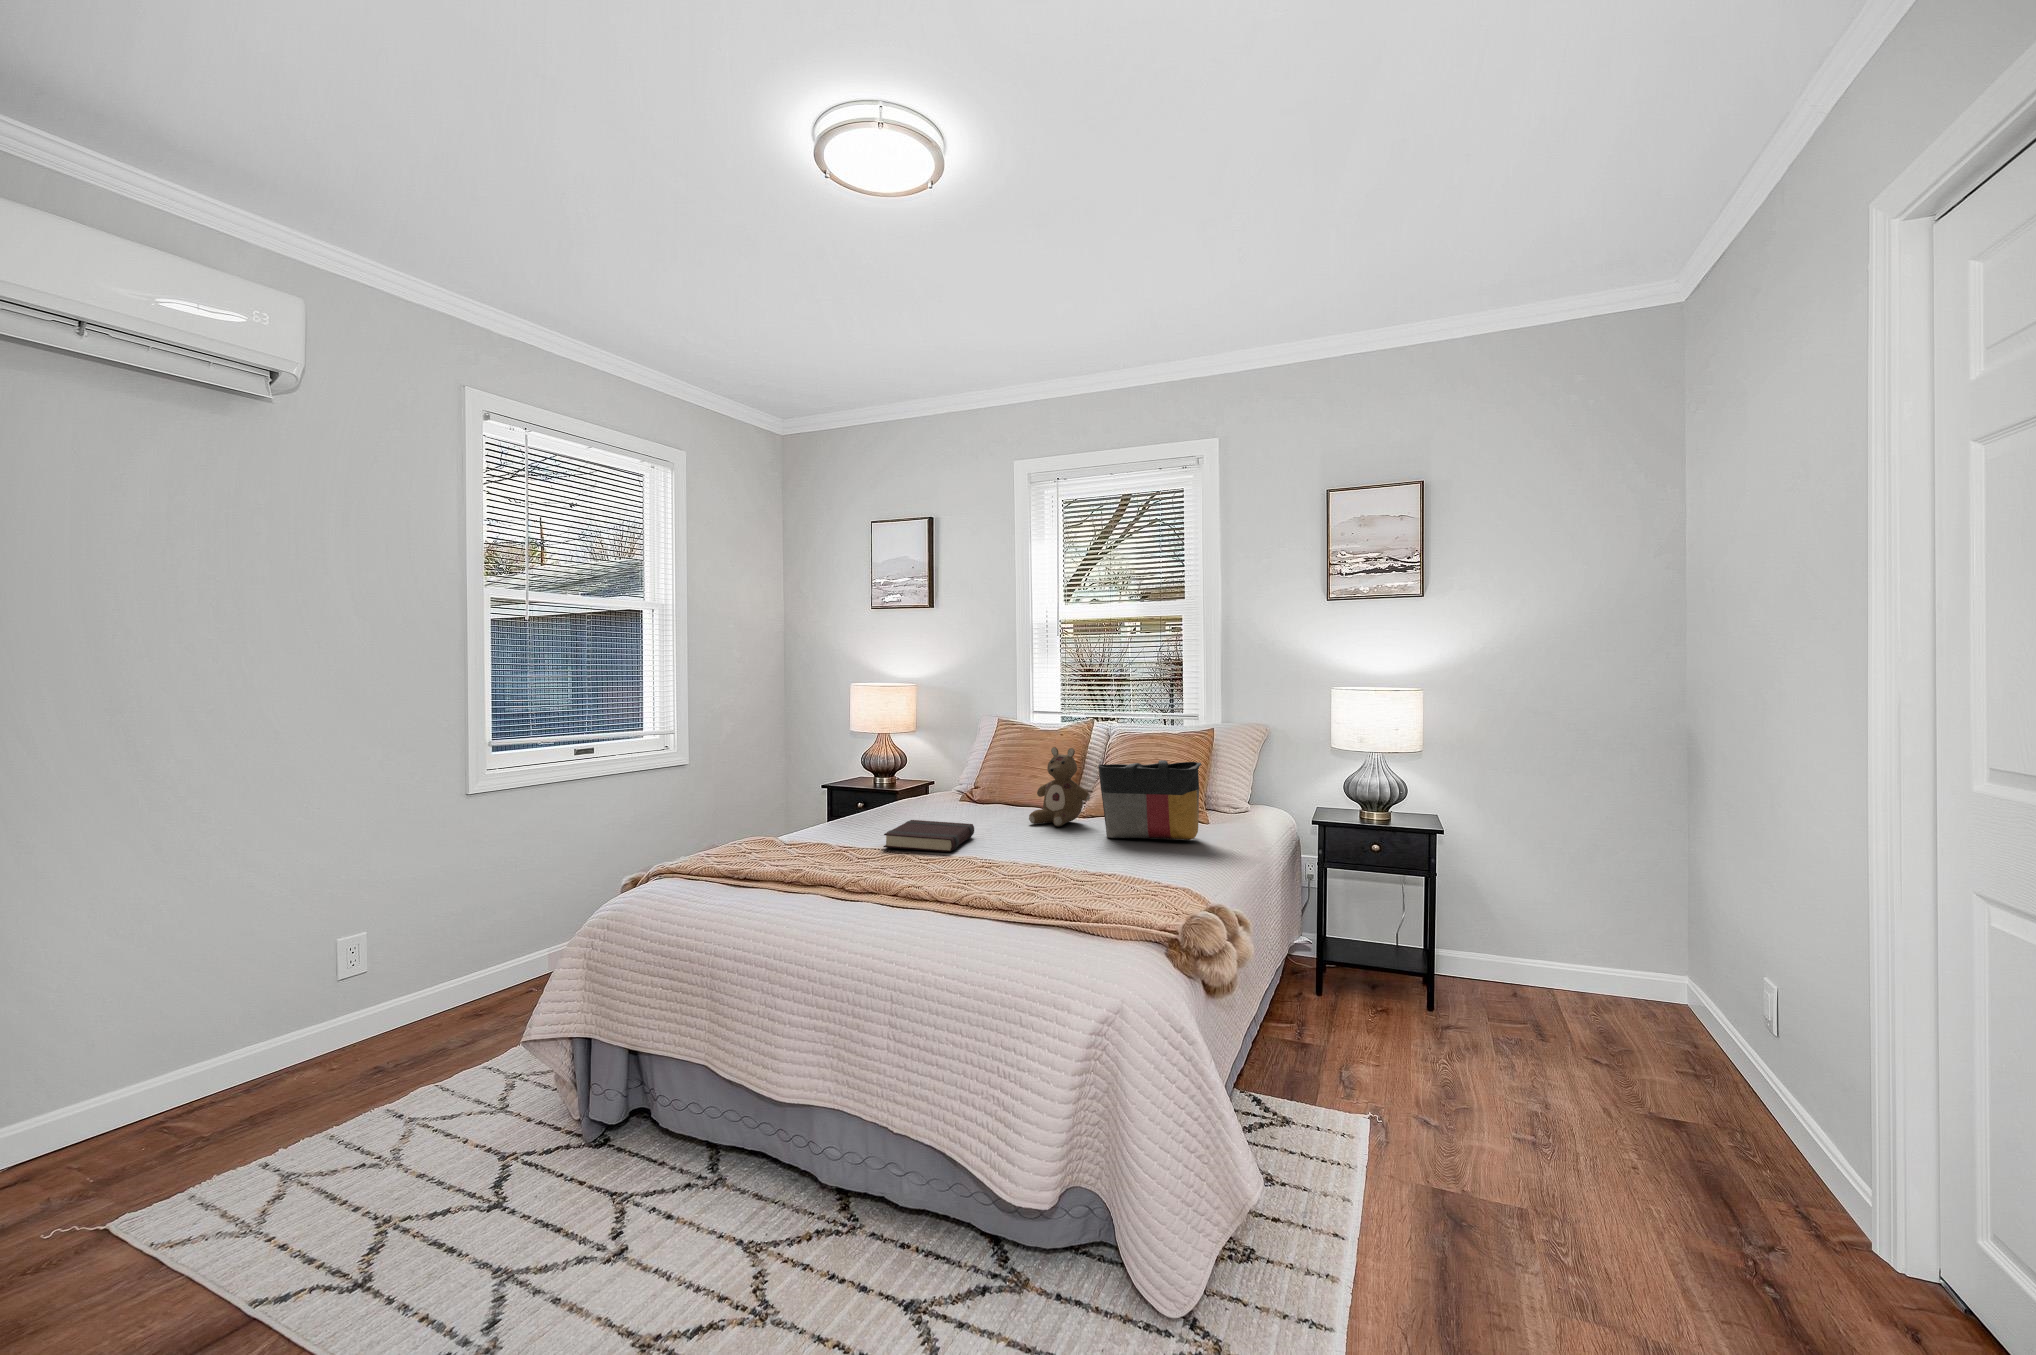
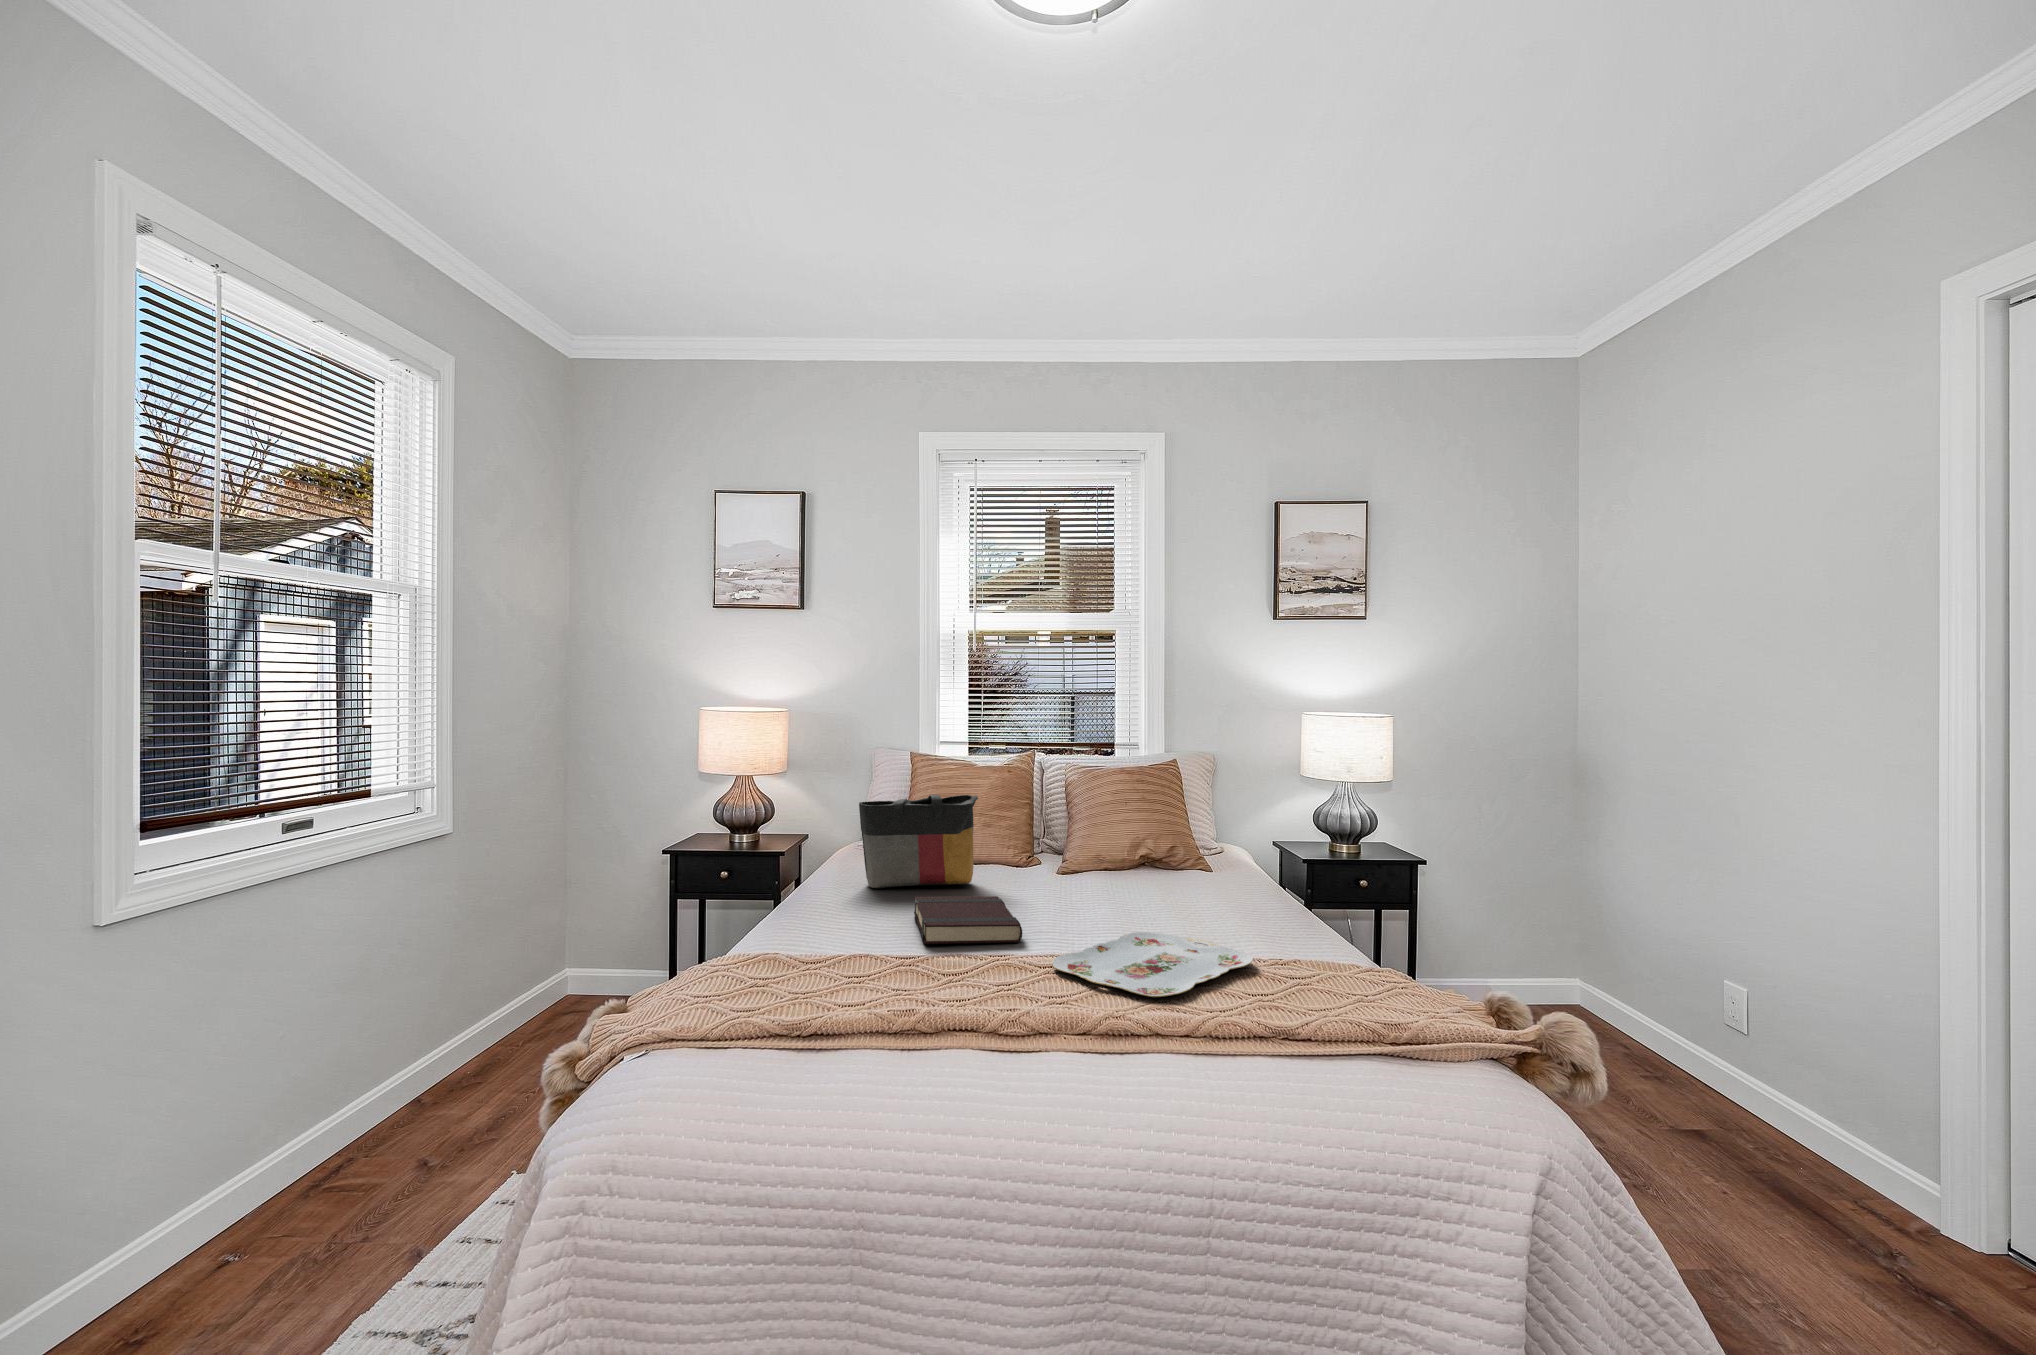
stuffed bear: present [1029,747,1090,827] -> none [1017,789,1091,887]
tote bag: present [1098,760,1201,840] -> present [859,795,978,888]
serving tray: none [938,852,1090,885] -> present [1052,932,1253,997]

